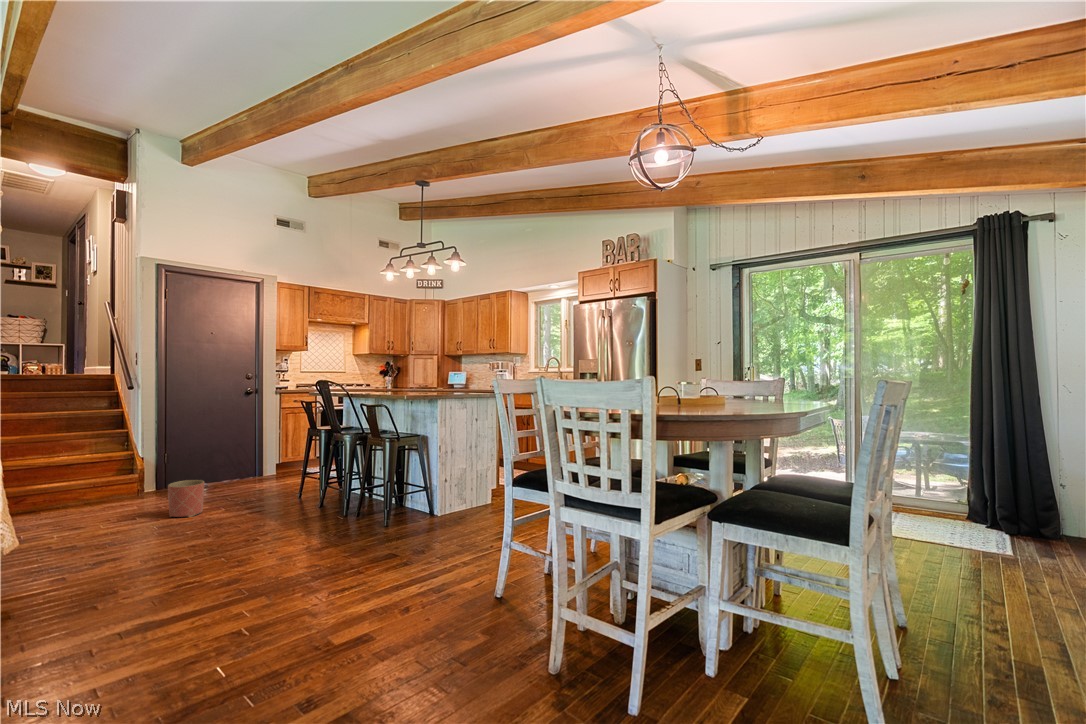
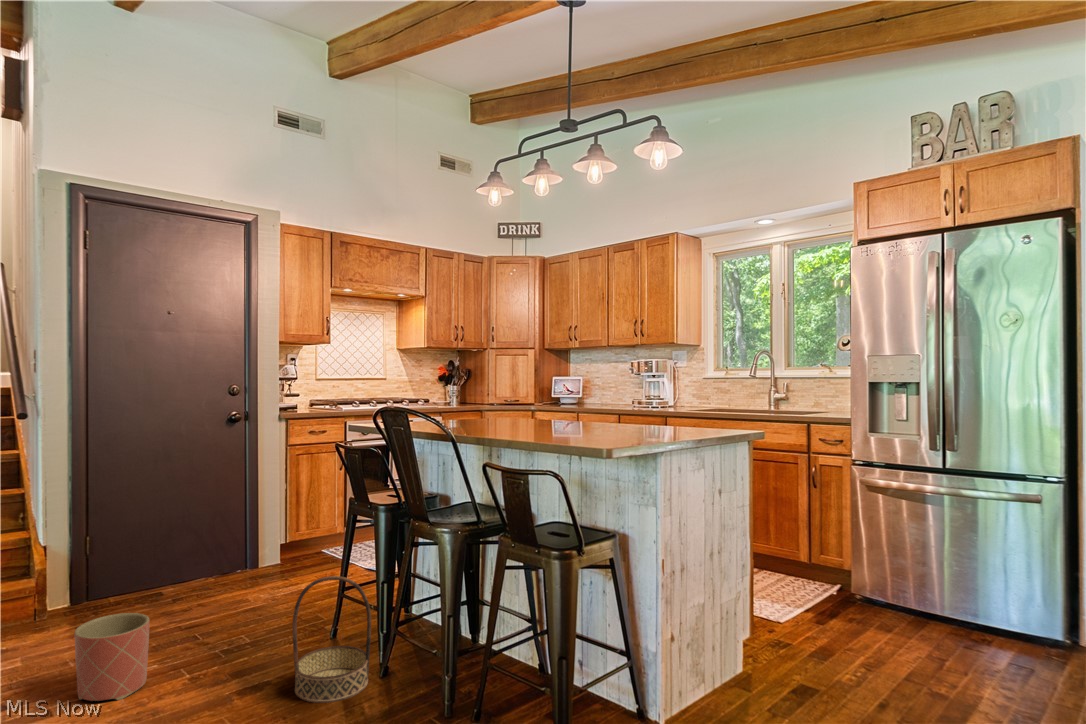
basket: none [275,460,314,516] -> present [293,576,371,703]

